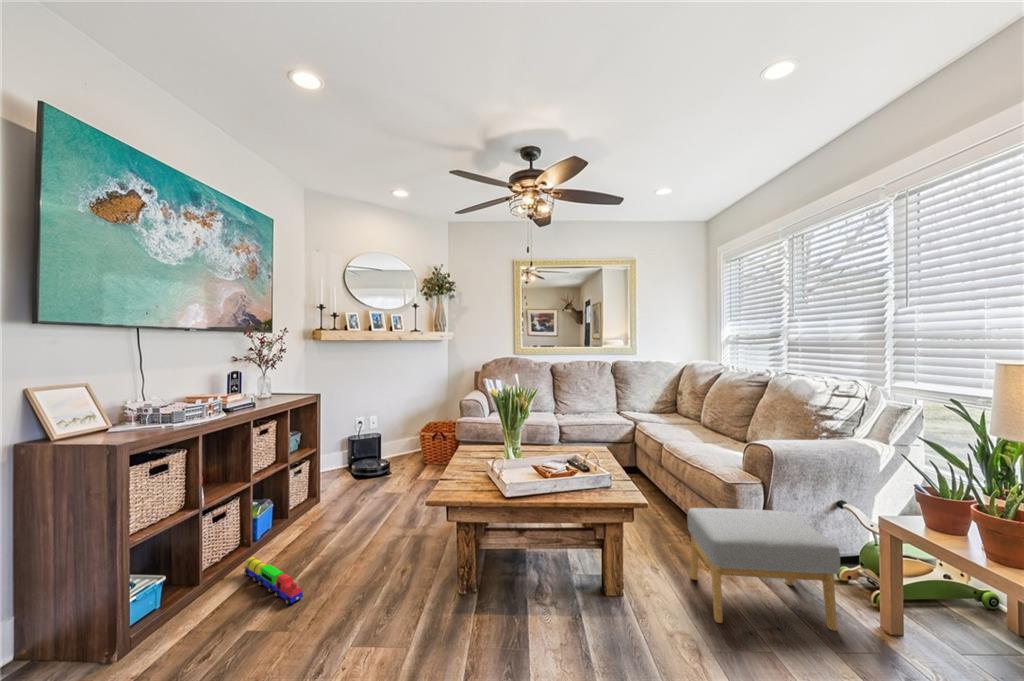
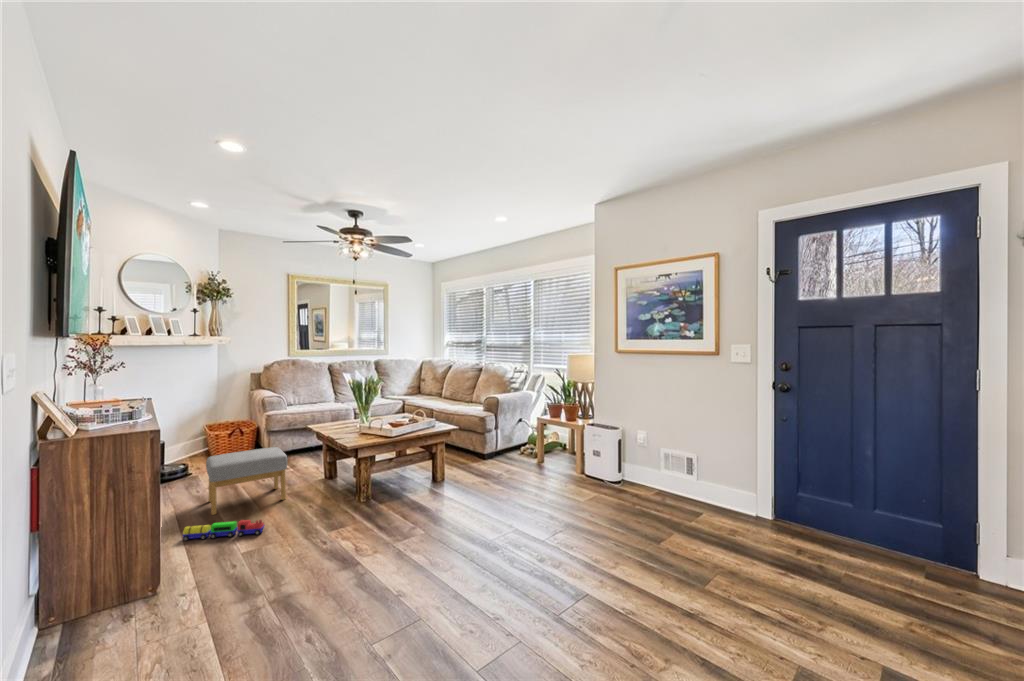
footstool: present [687,508,840,631] -> present [206,447,287,515]

